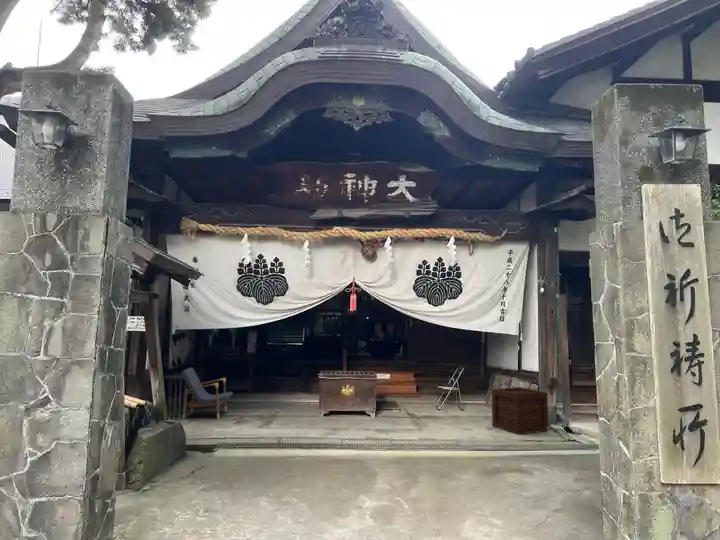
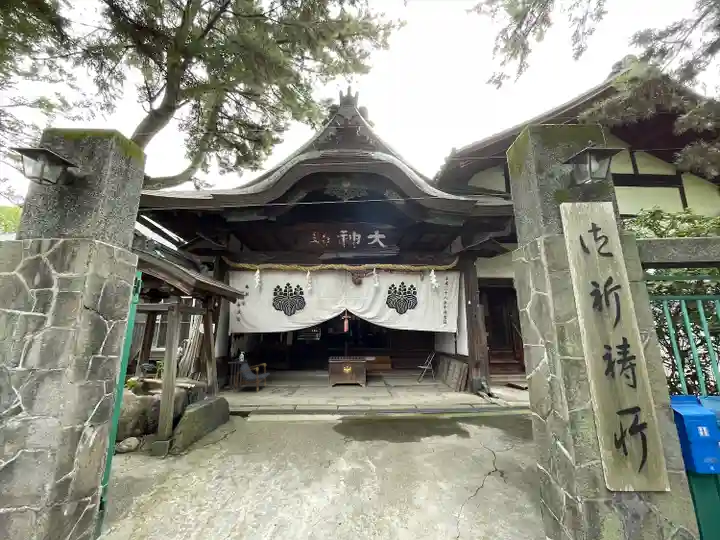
wooden crate: present [492,387,548,434] -> none [438,368,479,403]

